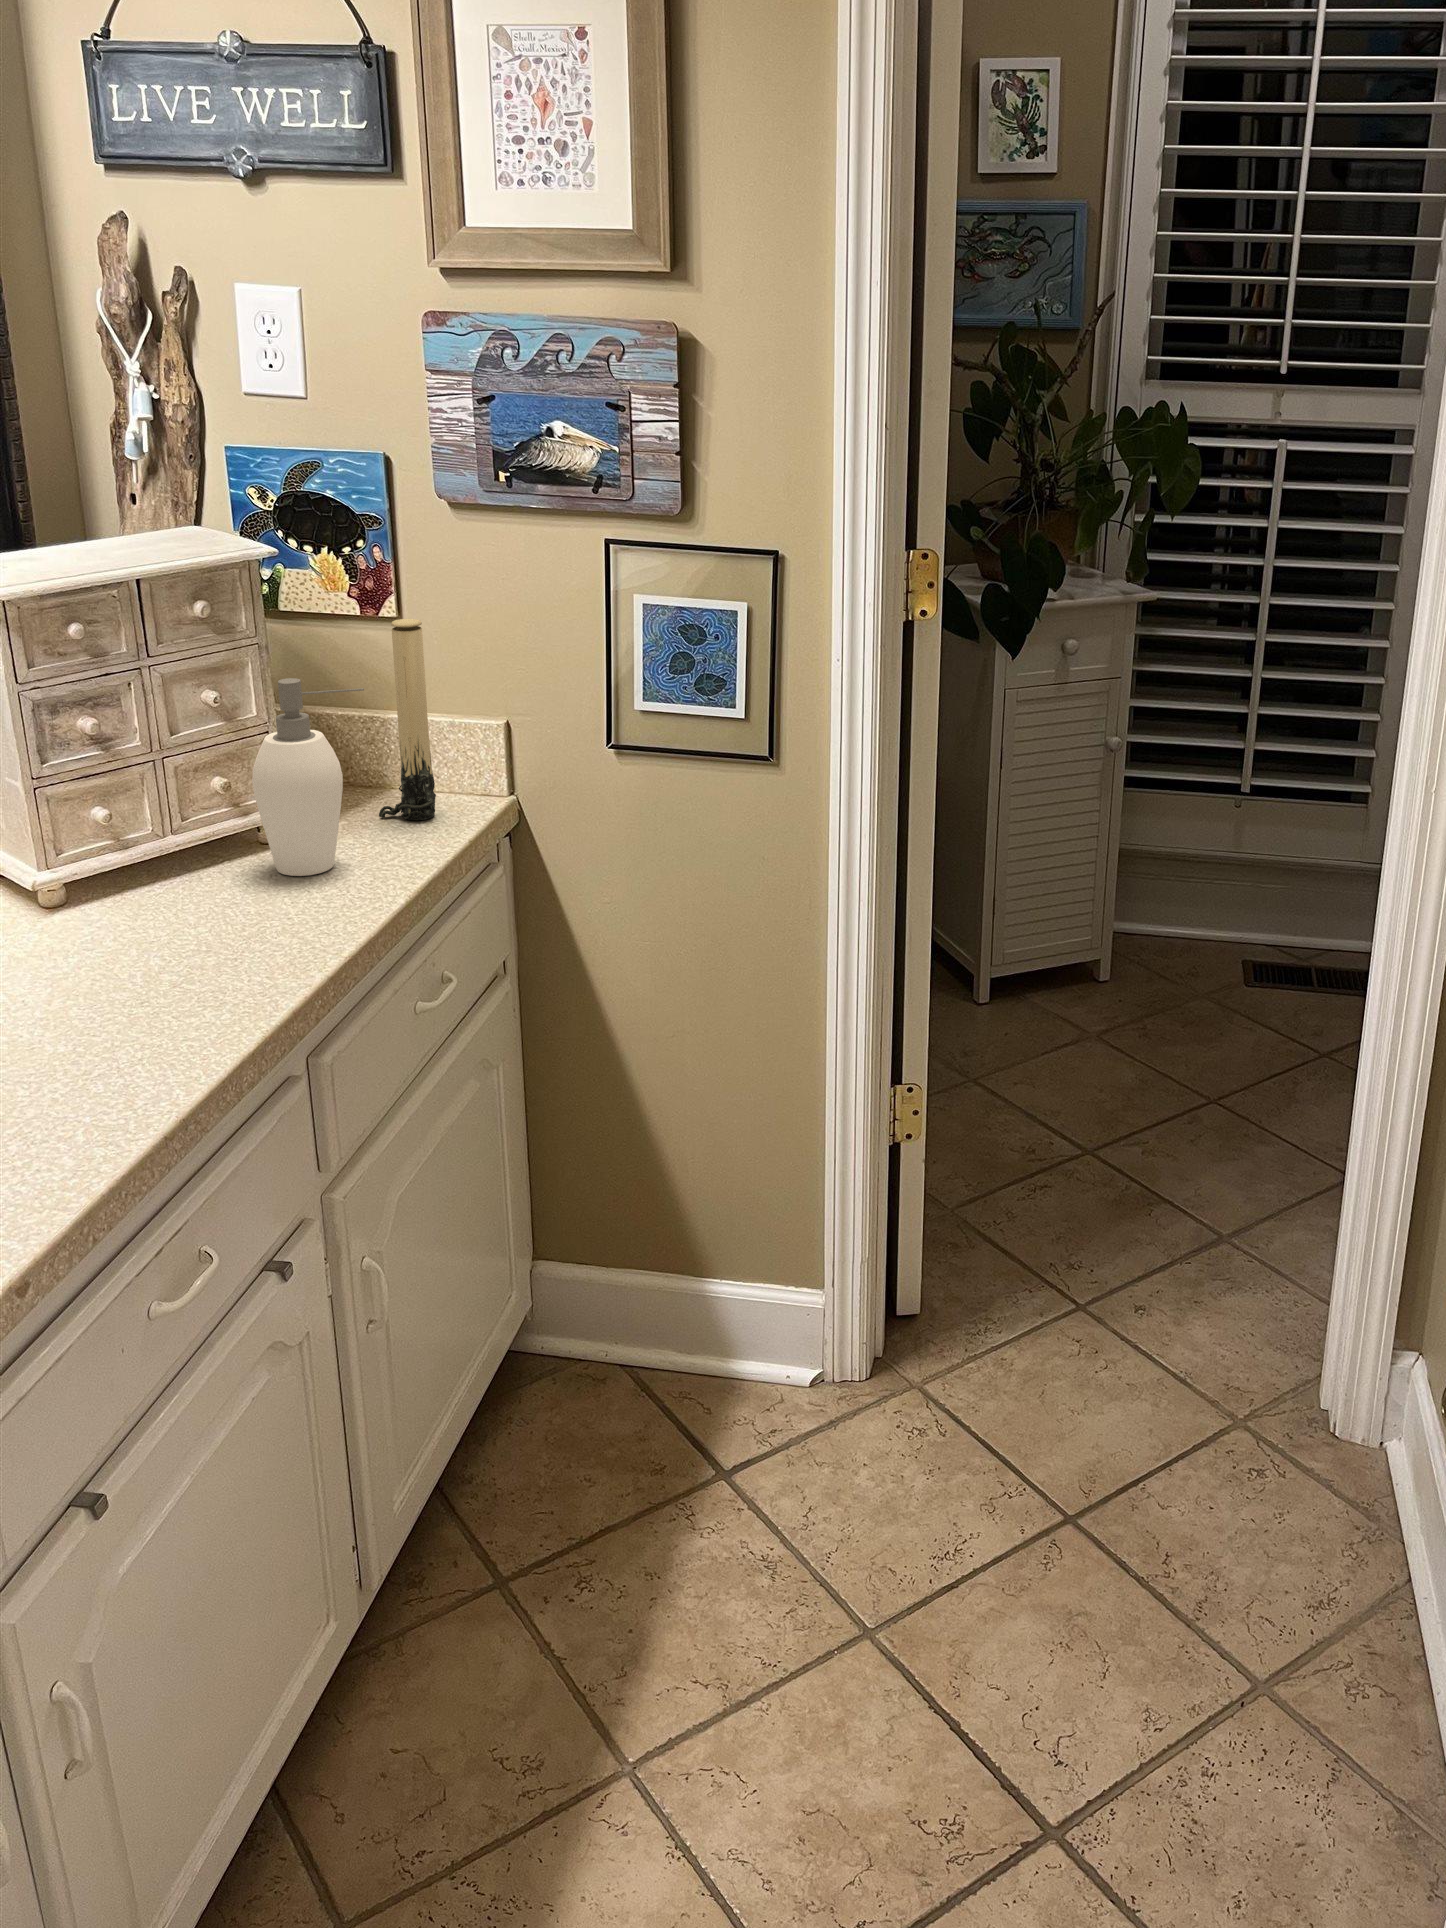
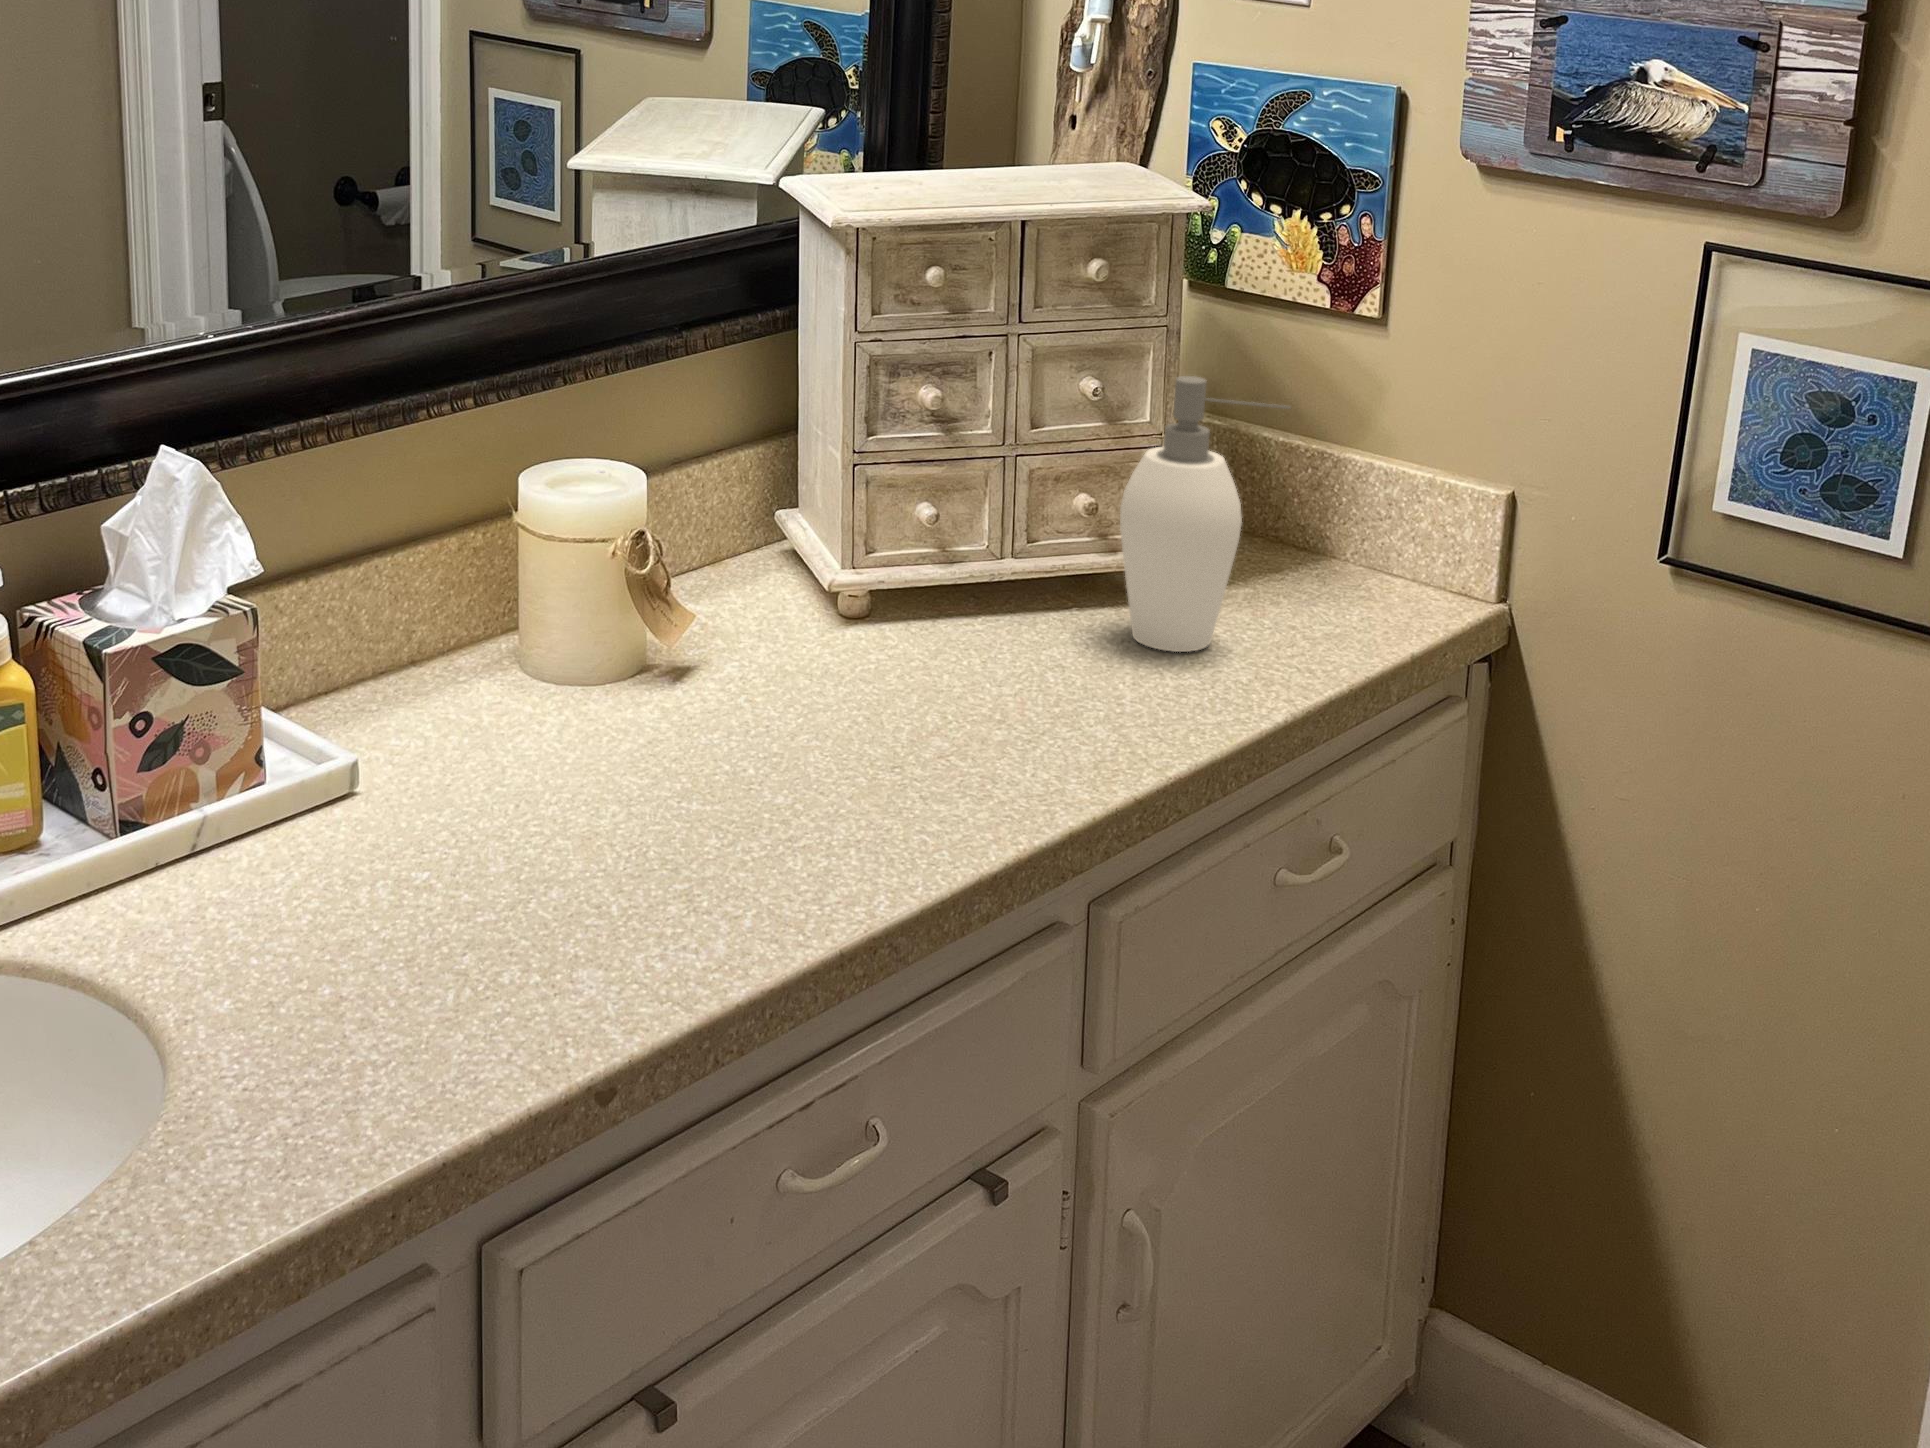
candle: present [379,619,436,820] -> none [1298,320,1403,610]

